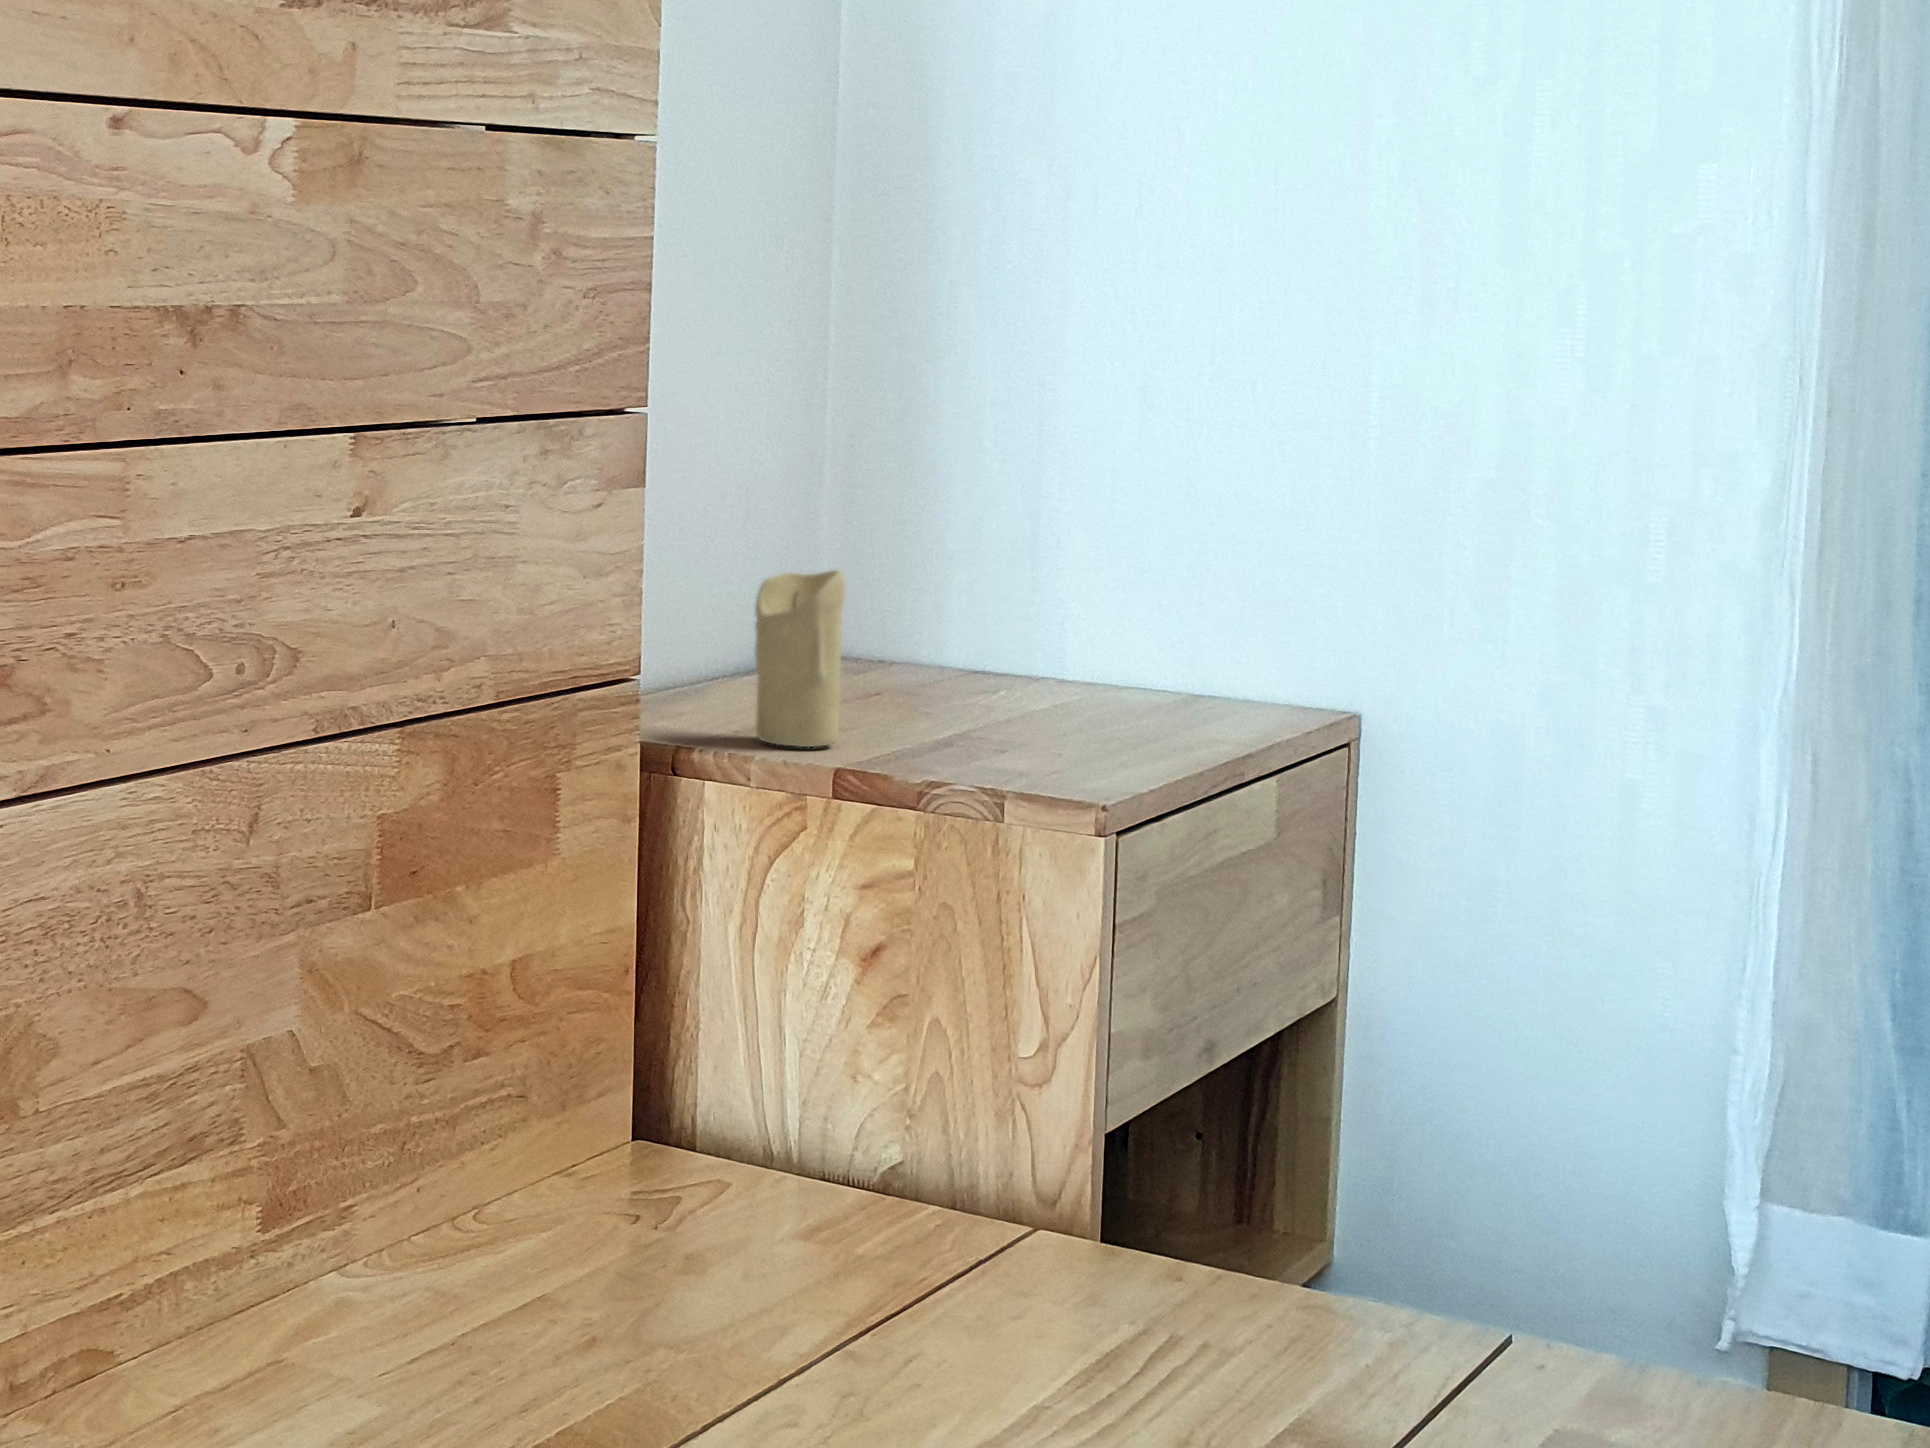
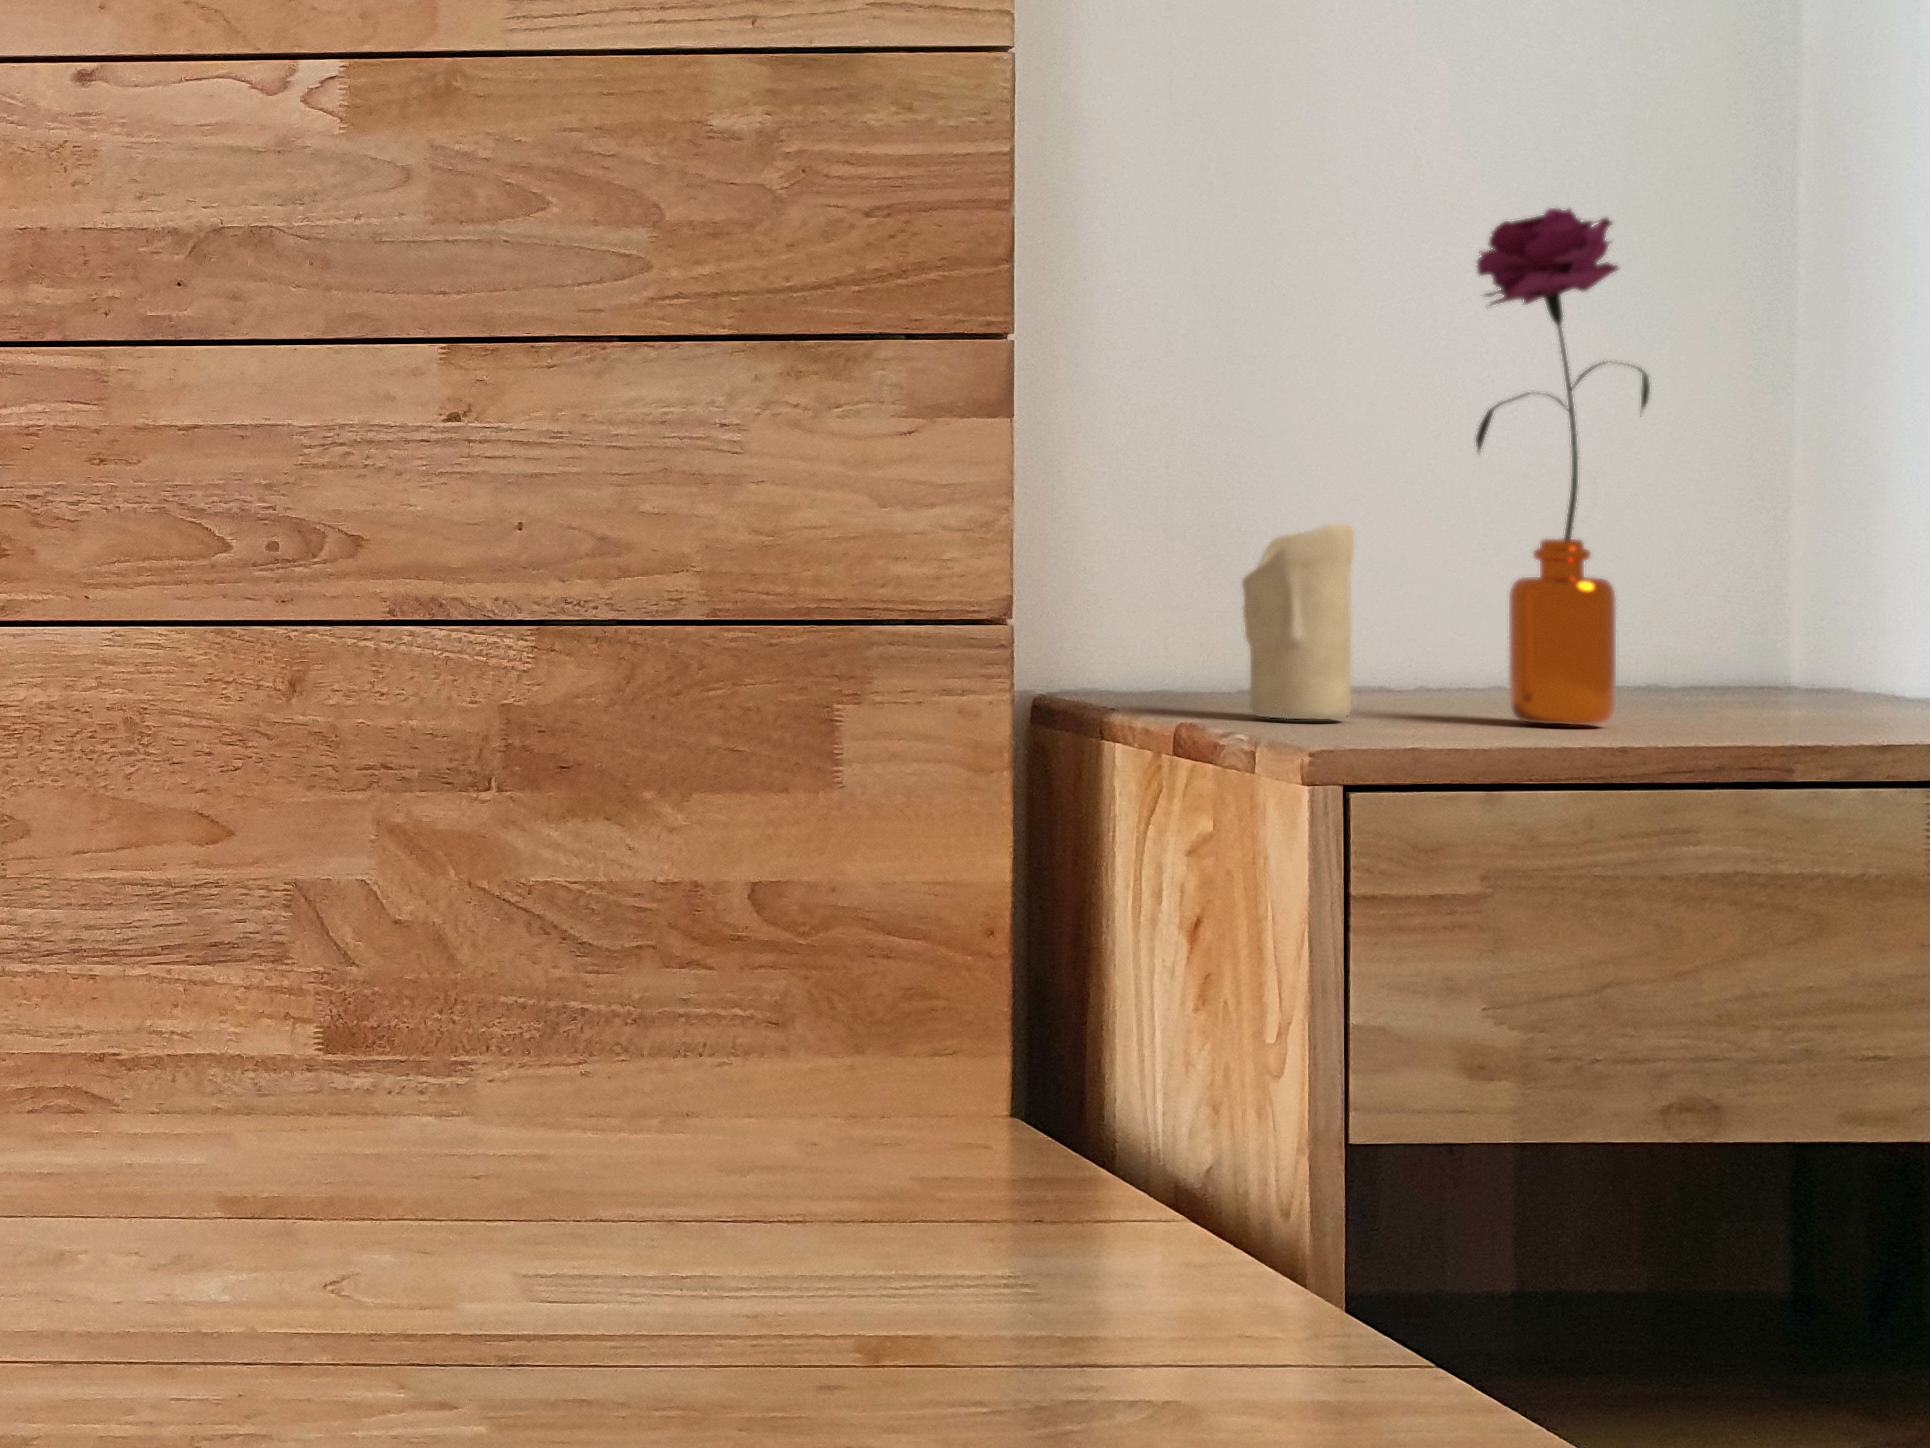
flower: none [873,296,1025,733] -> present [1476,208,1650,725]

